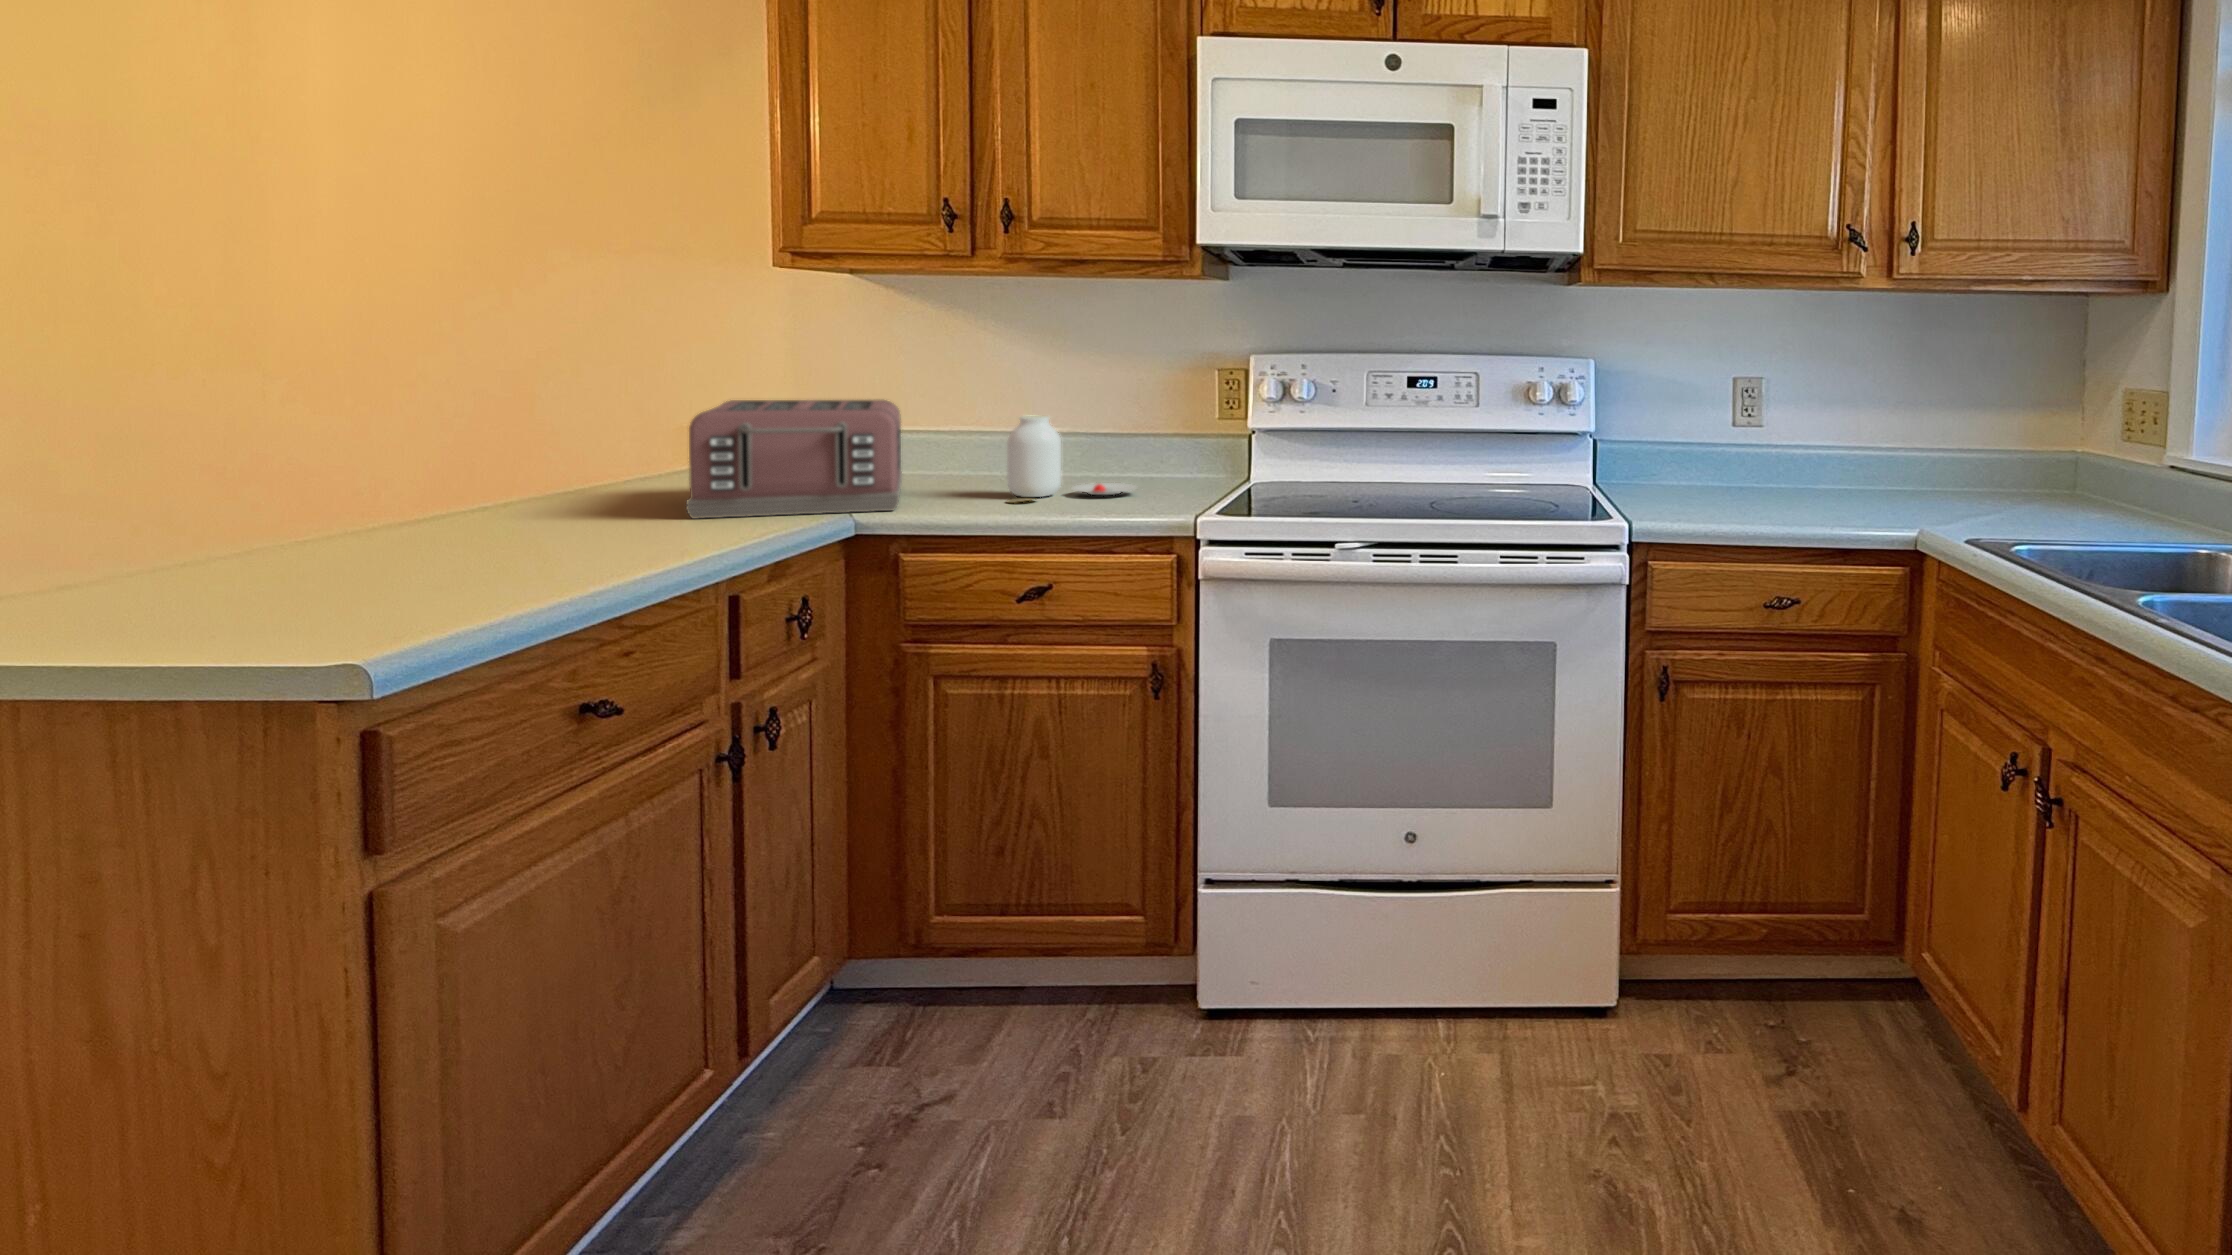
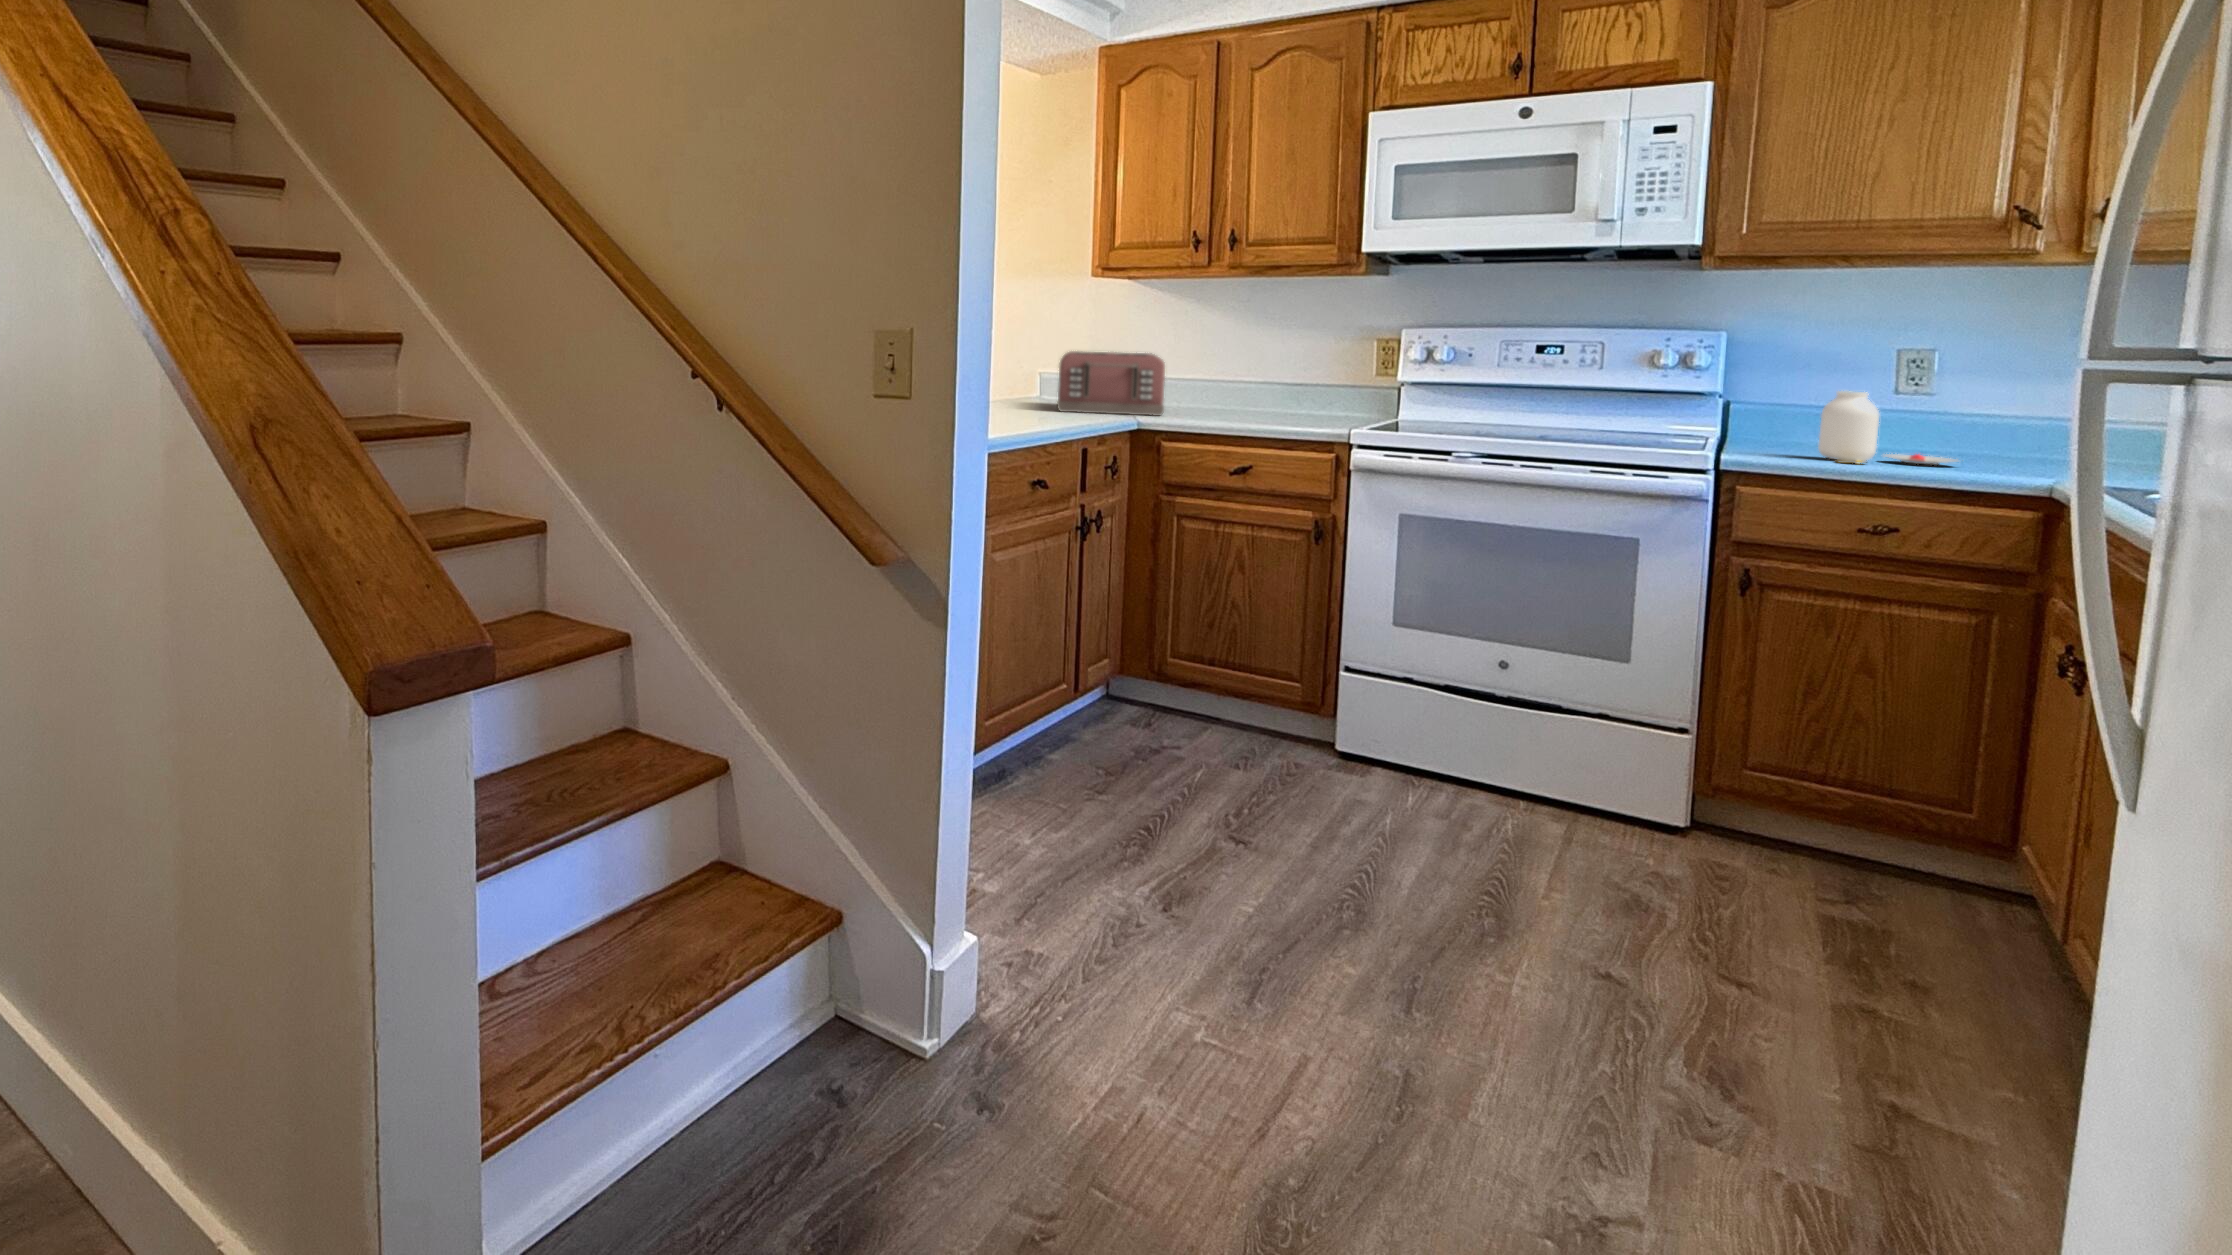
jar: present [1007,415,1137,503] -> present [1819,391,1957,465]

